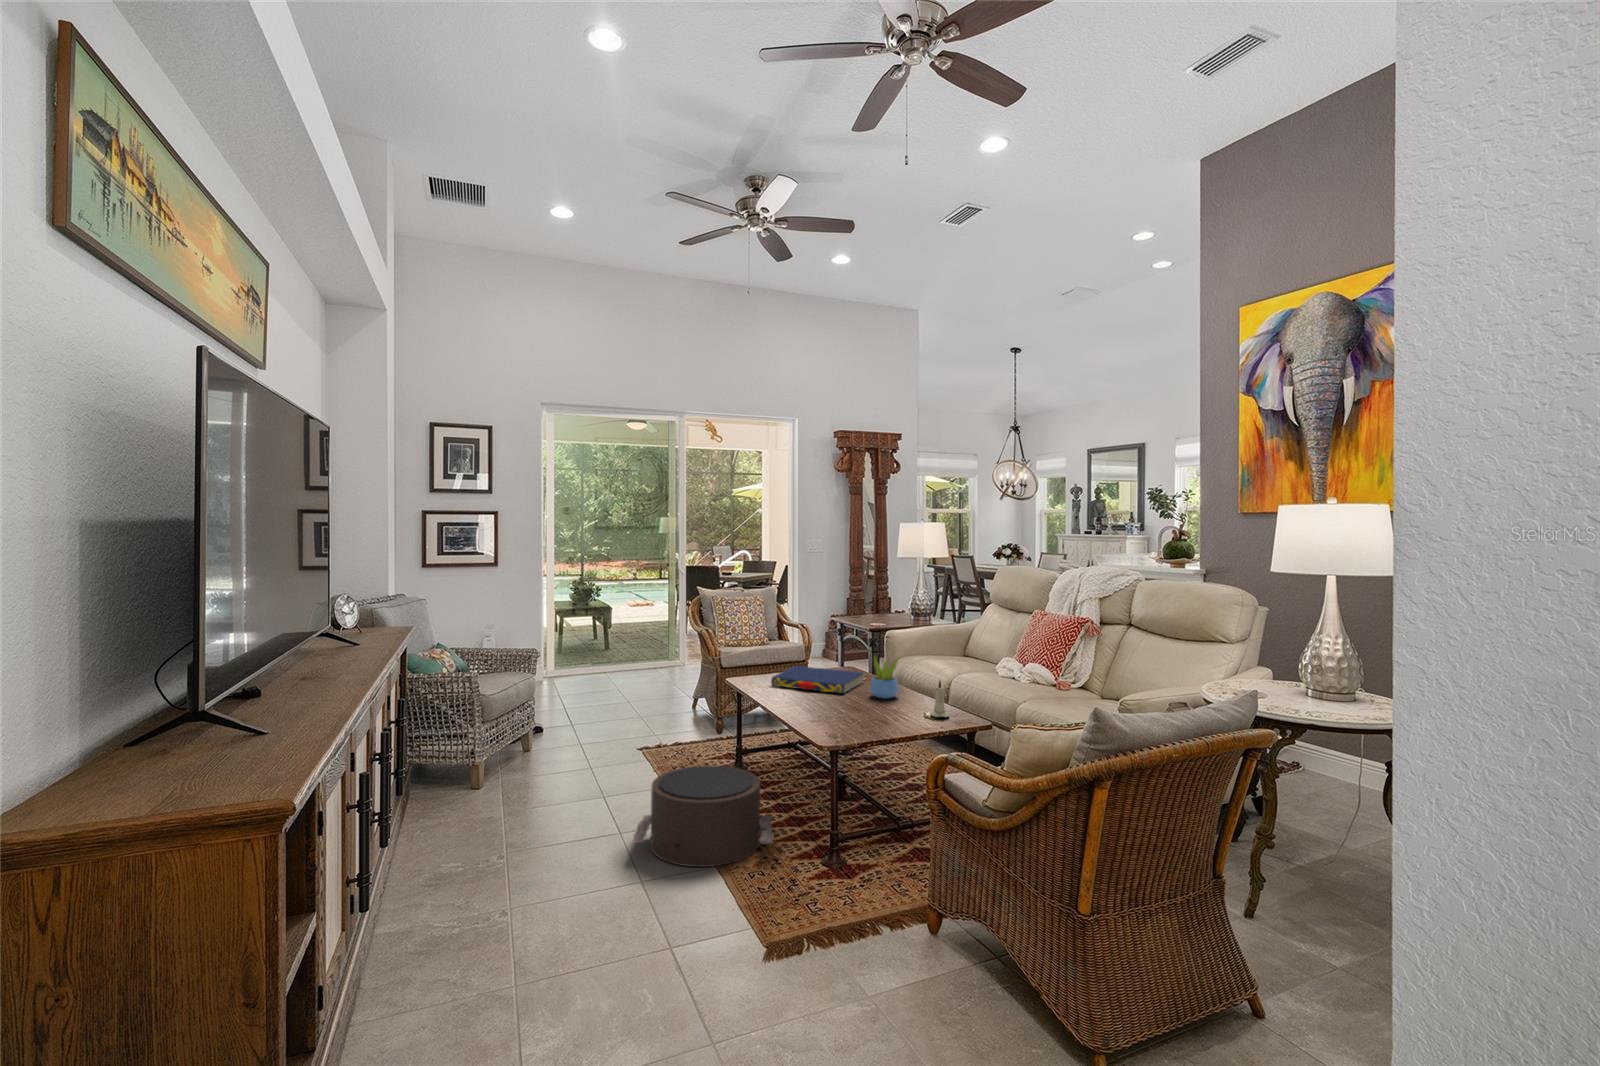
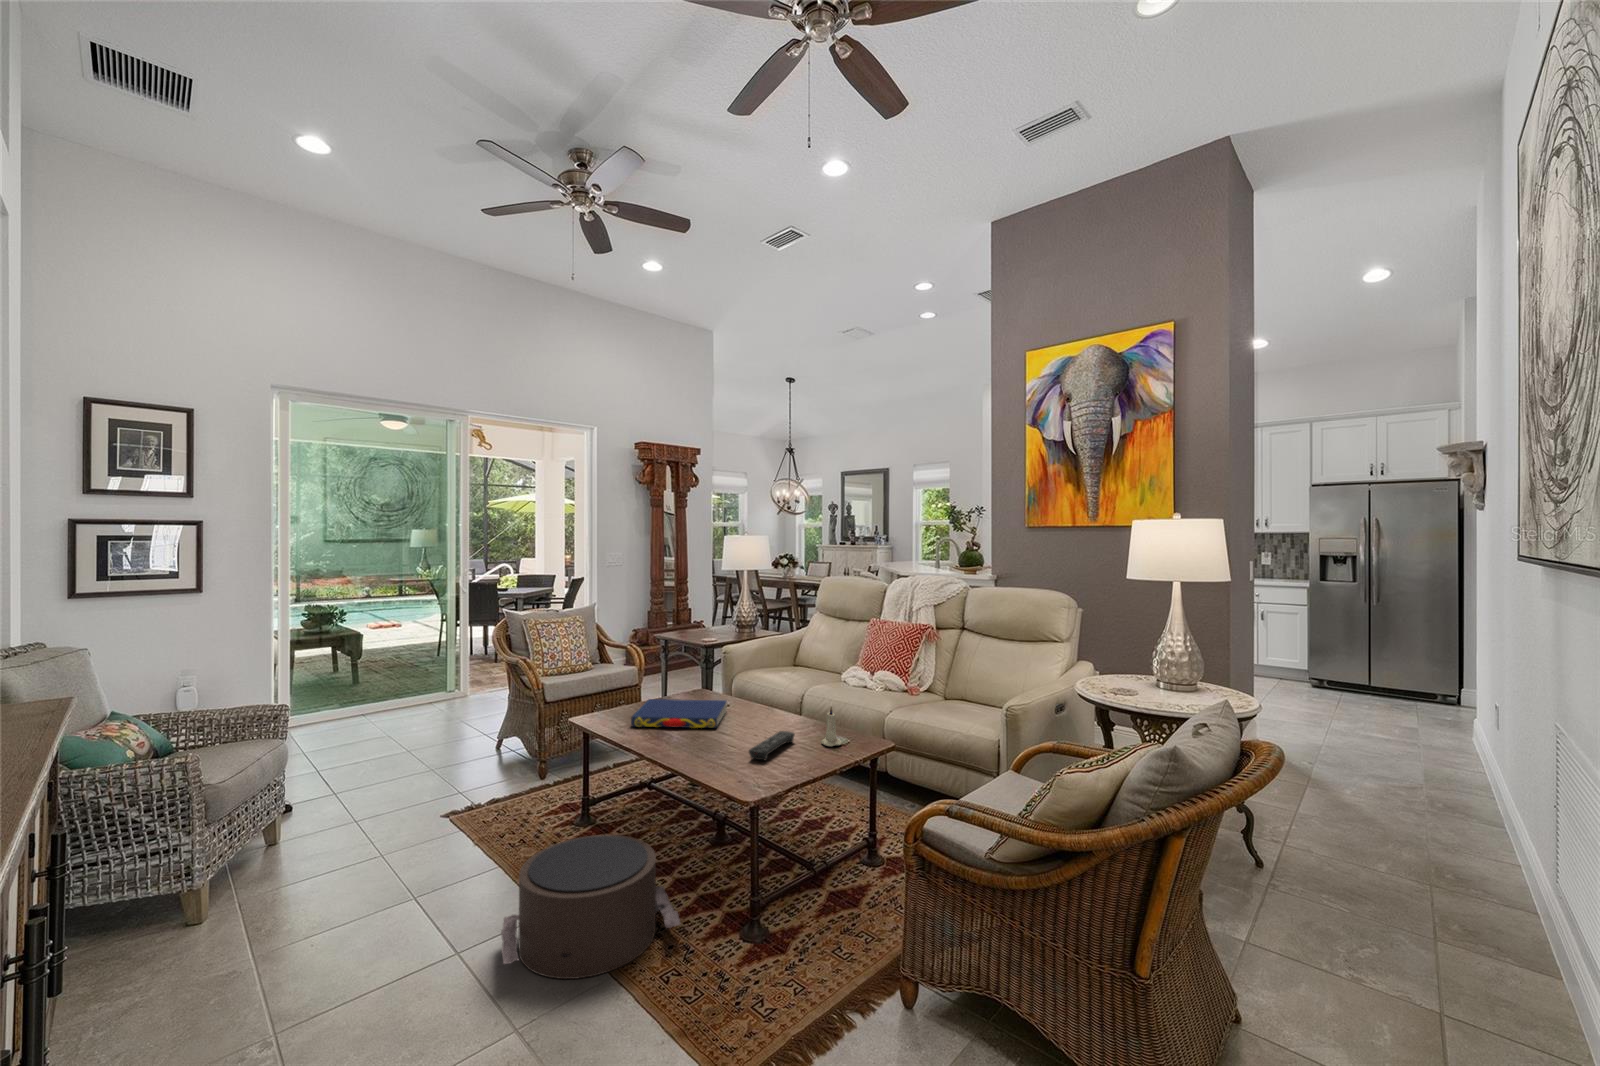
succulent plant: present [870,657,899,699] -> none [745,681,776,729]
remote control: none [853,700,906,721] -> present [749,731,795,760]

